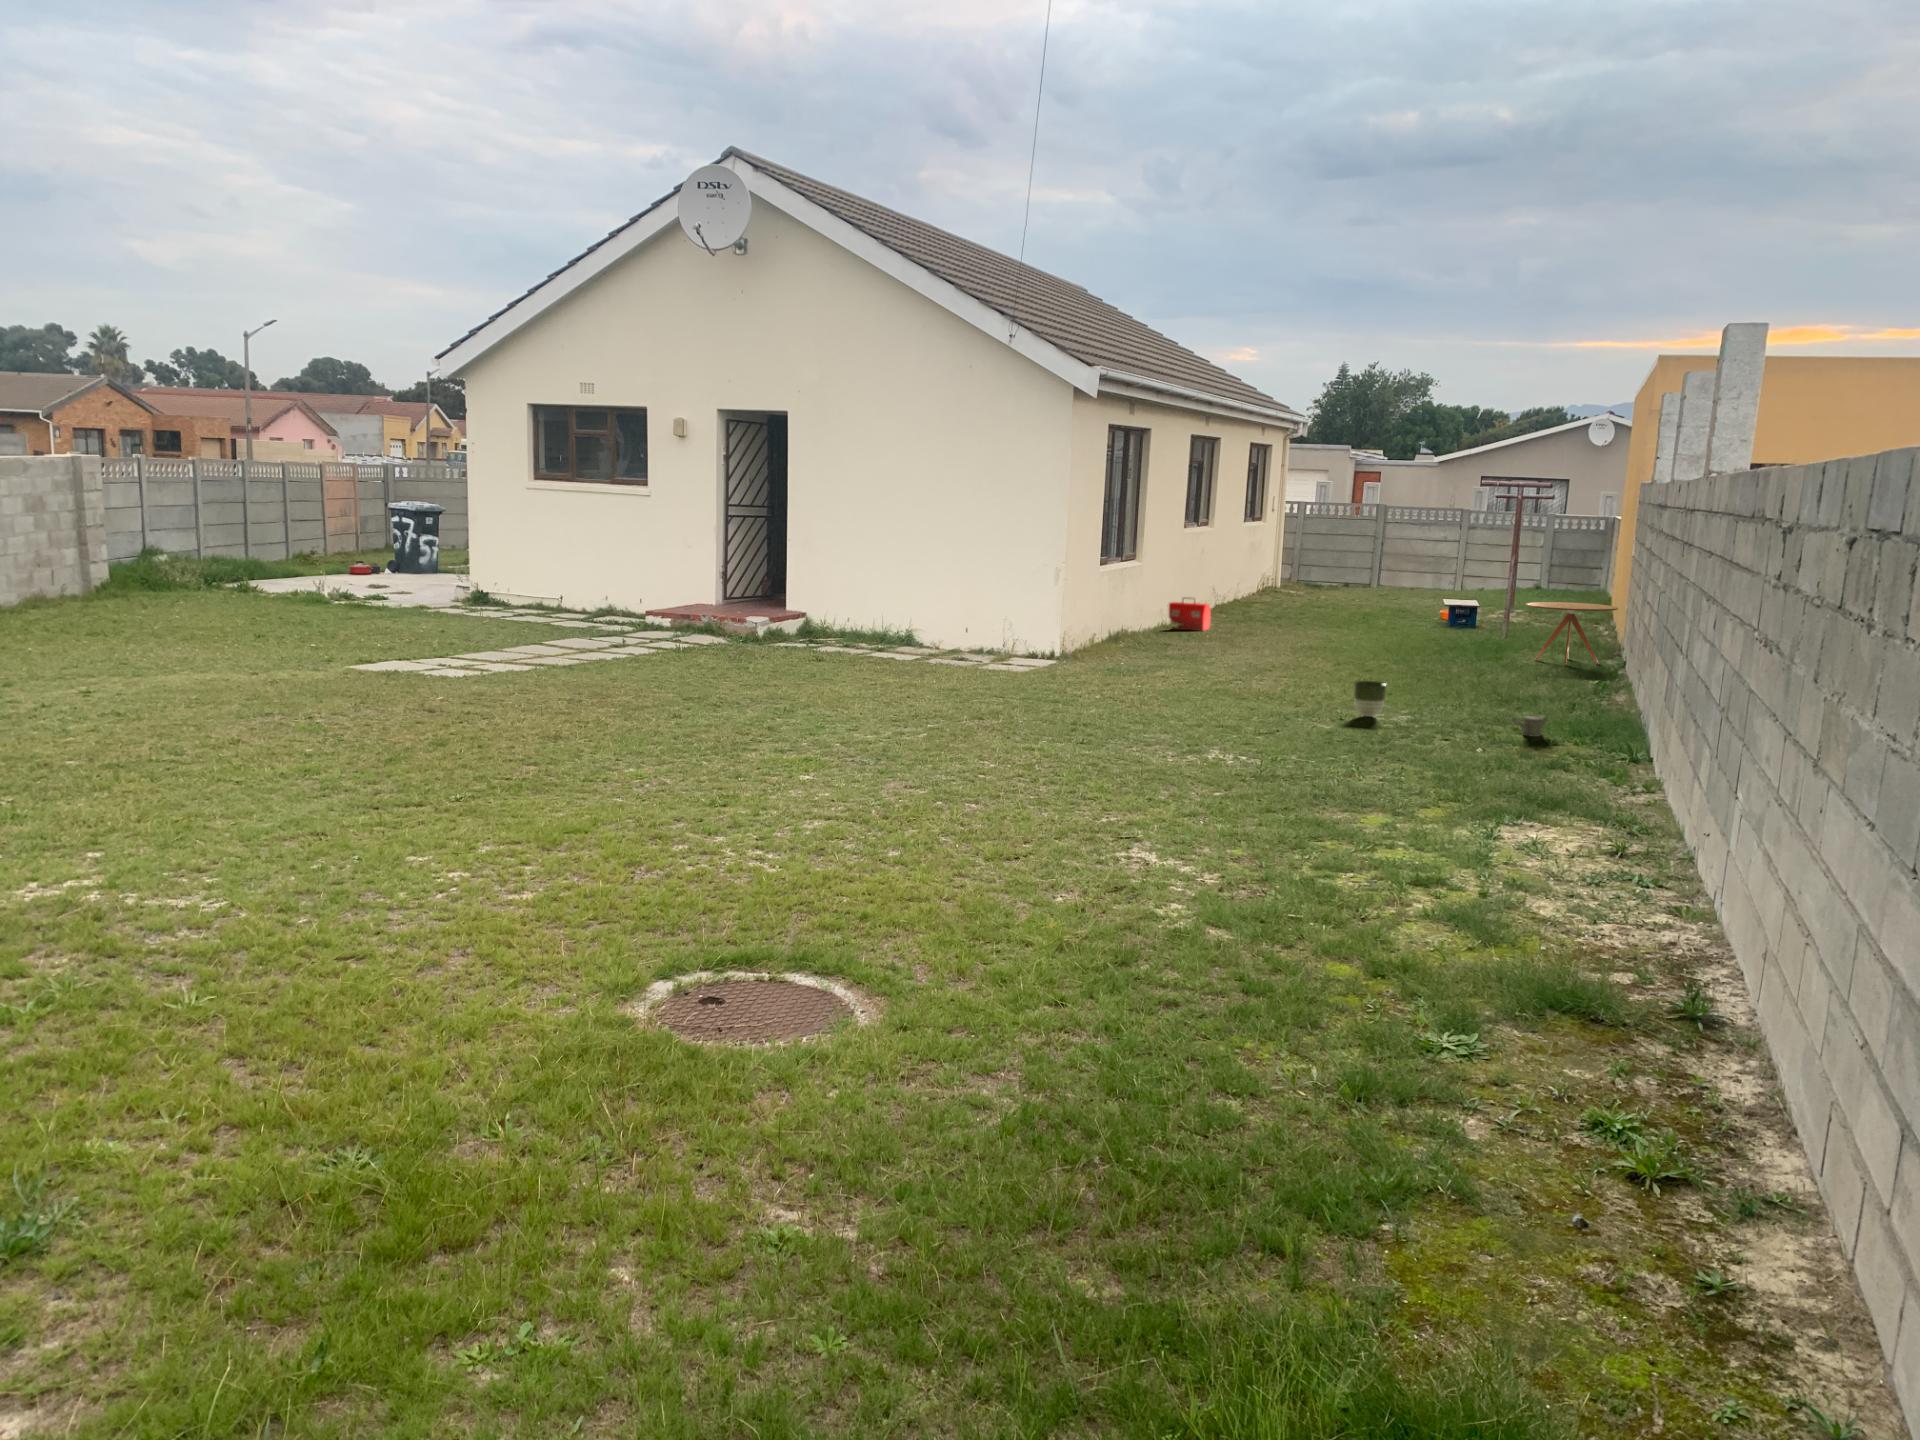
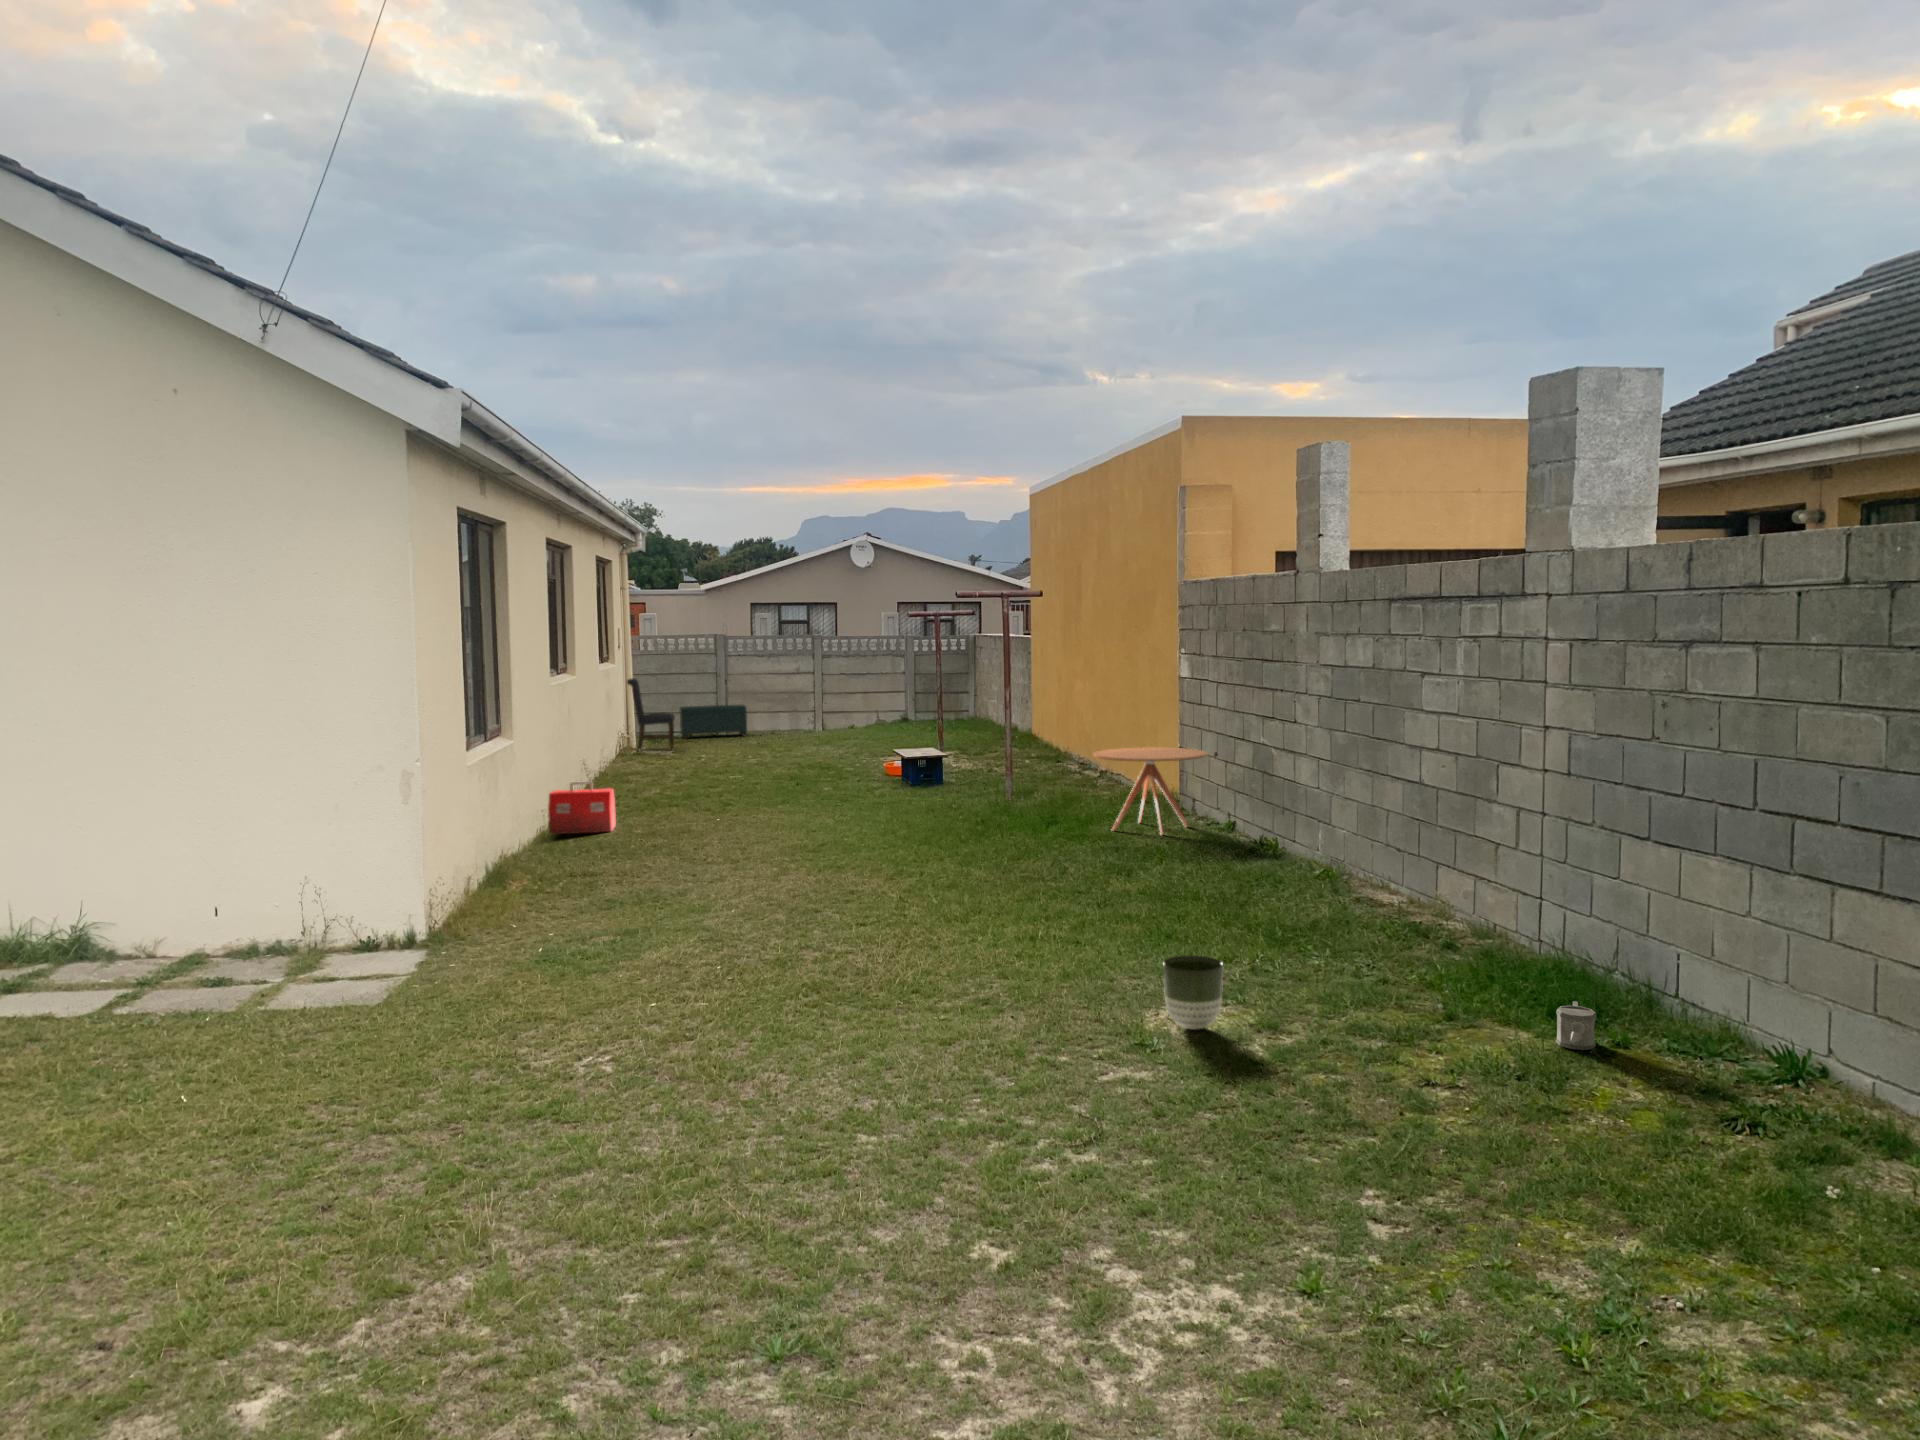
chair: none [1283,538,1321,596] -> present [627,678,675,751]
bench: none [1334,564,1391,592] -> present [679,705,747,739]

